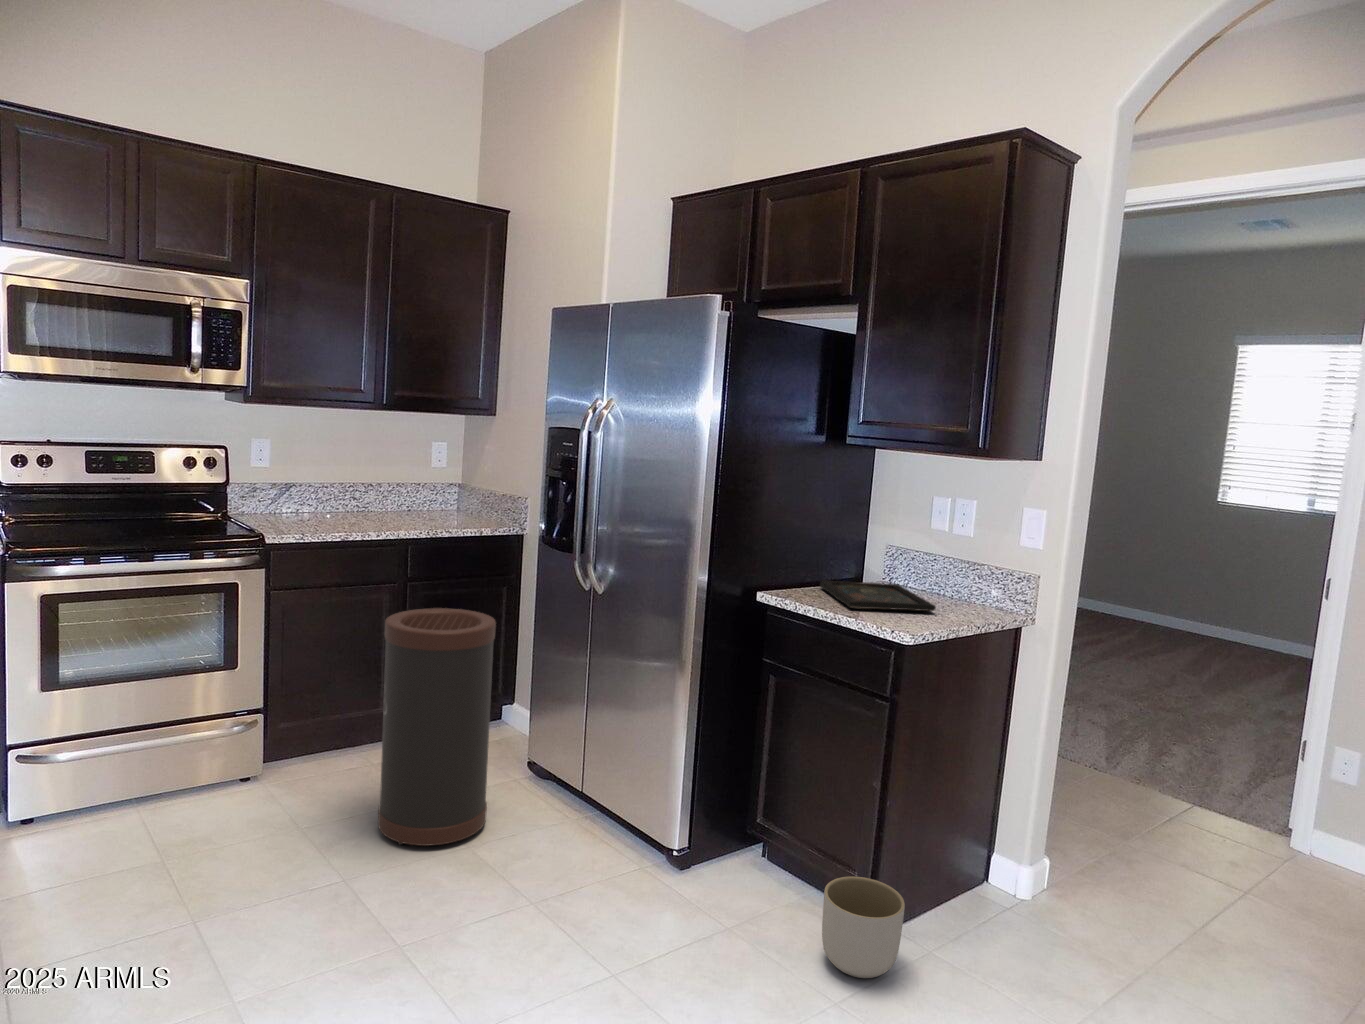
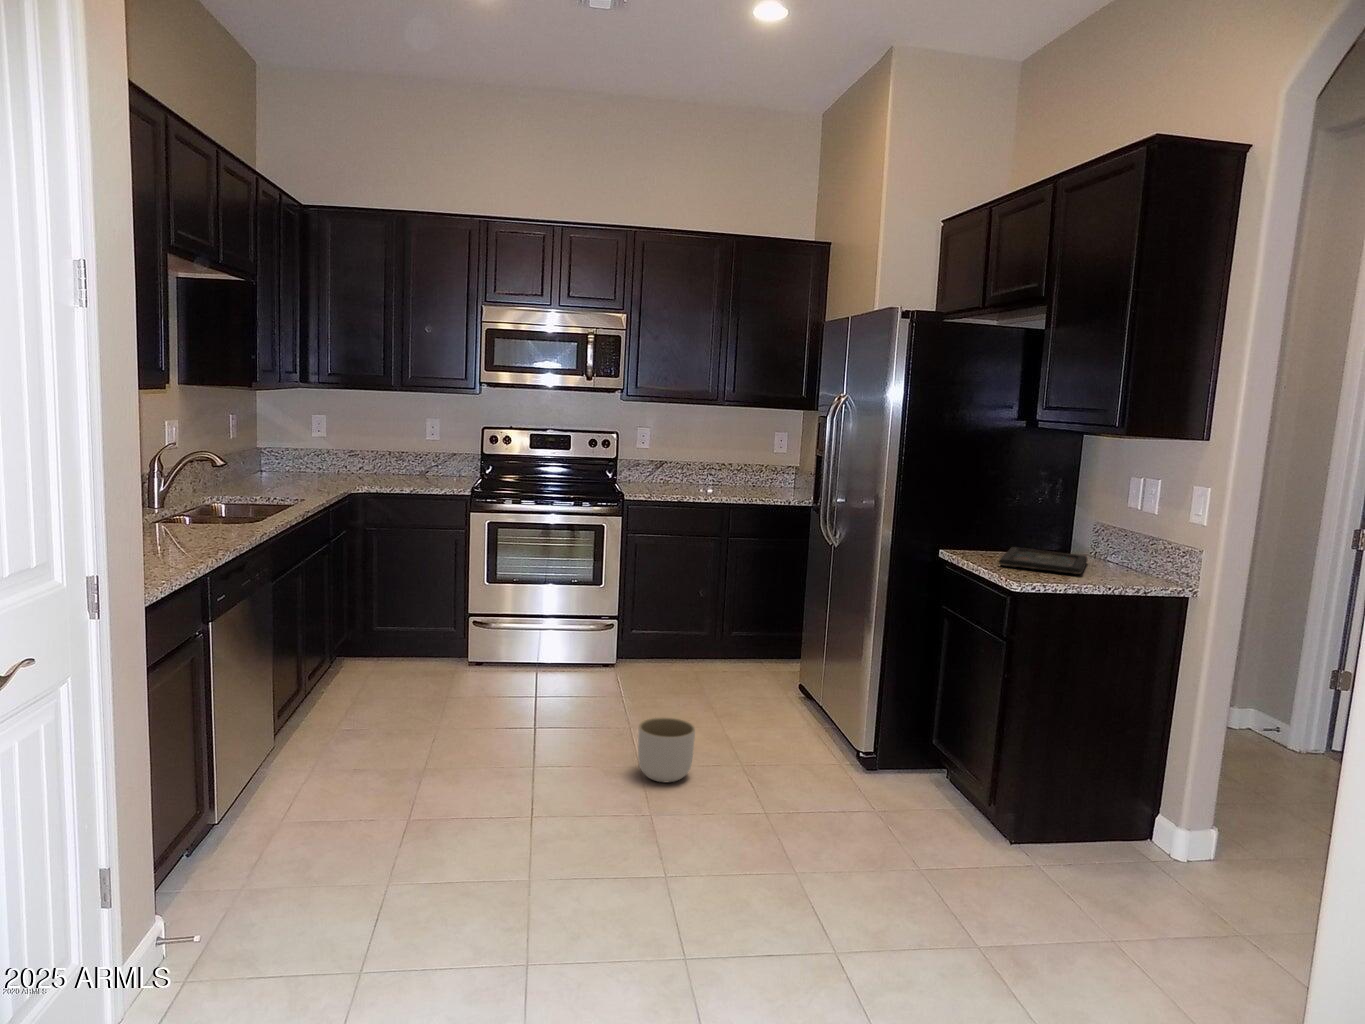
trash can: present [378,608,496,846] -> none [669,551,756,722]
planter: present [822,876,905,978] -> present [638,717,695,782]

